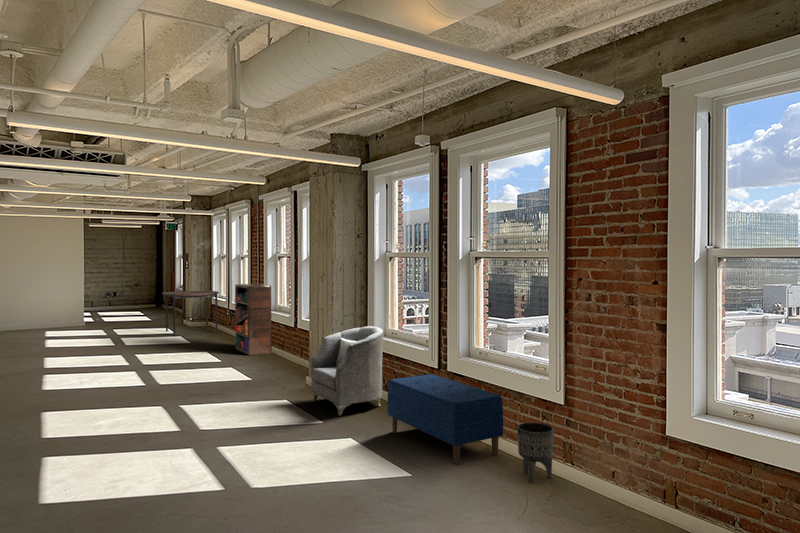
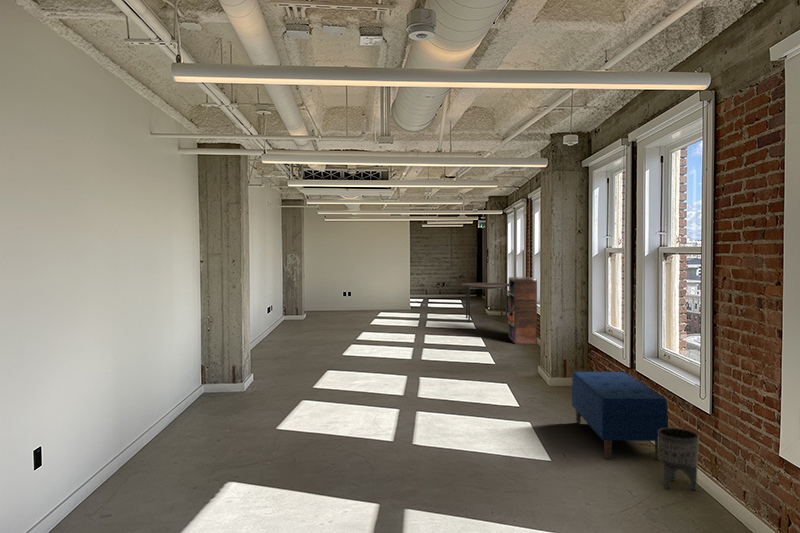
armchair: present [311,326,383,416] -> none [529,322,596,402]

